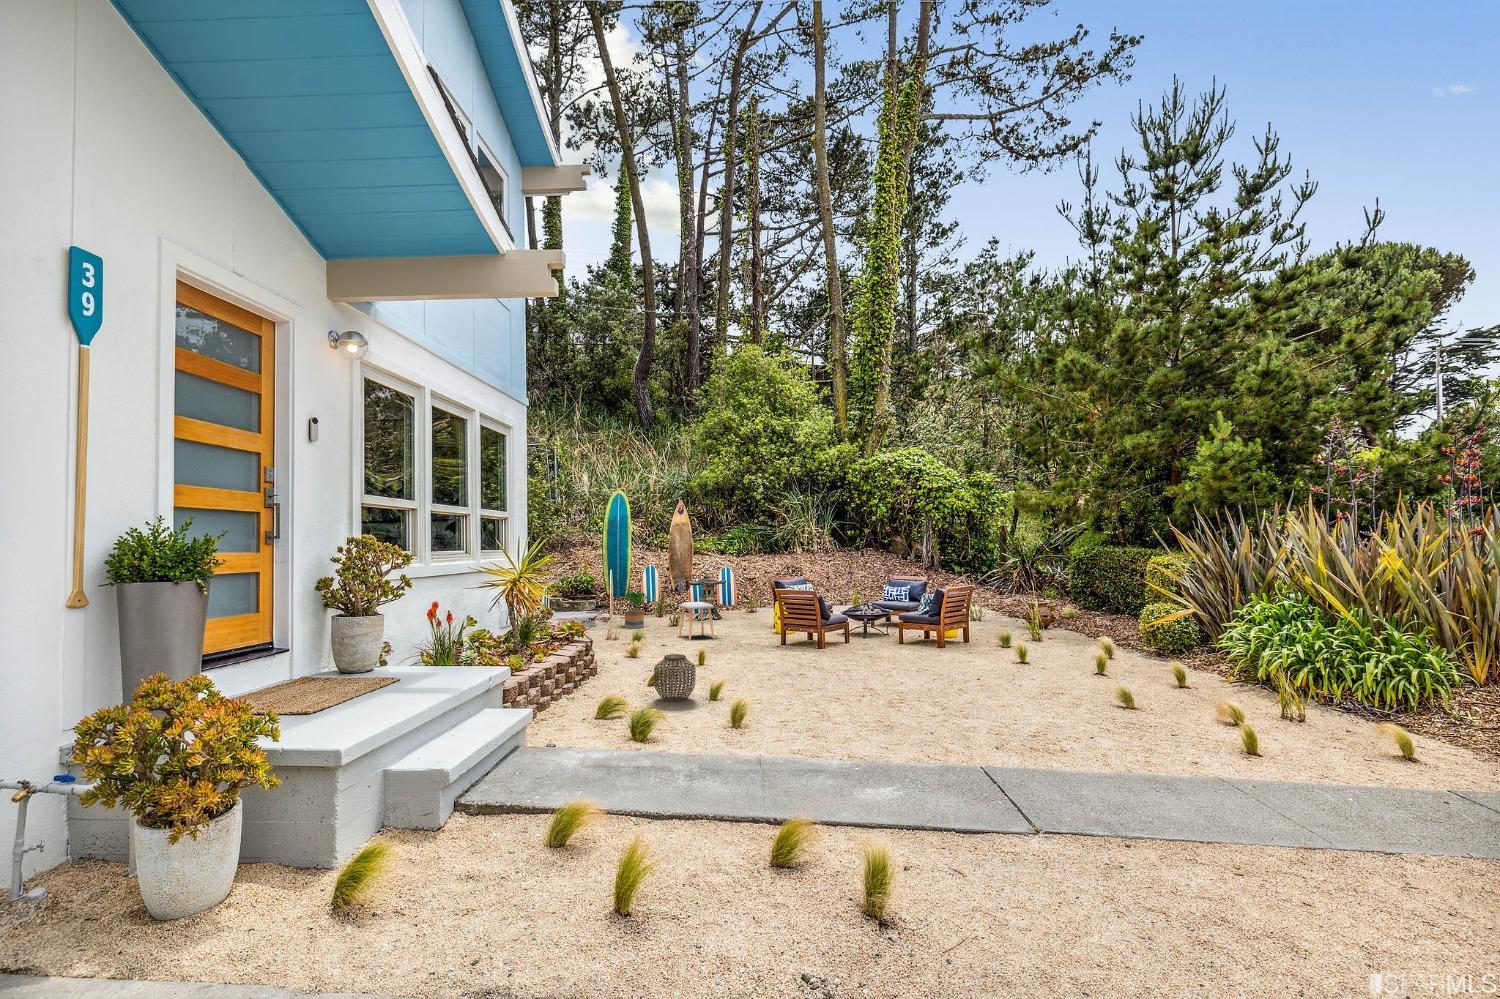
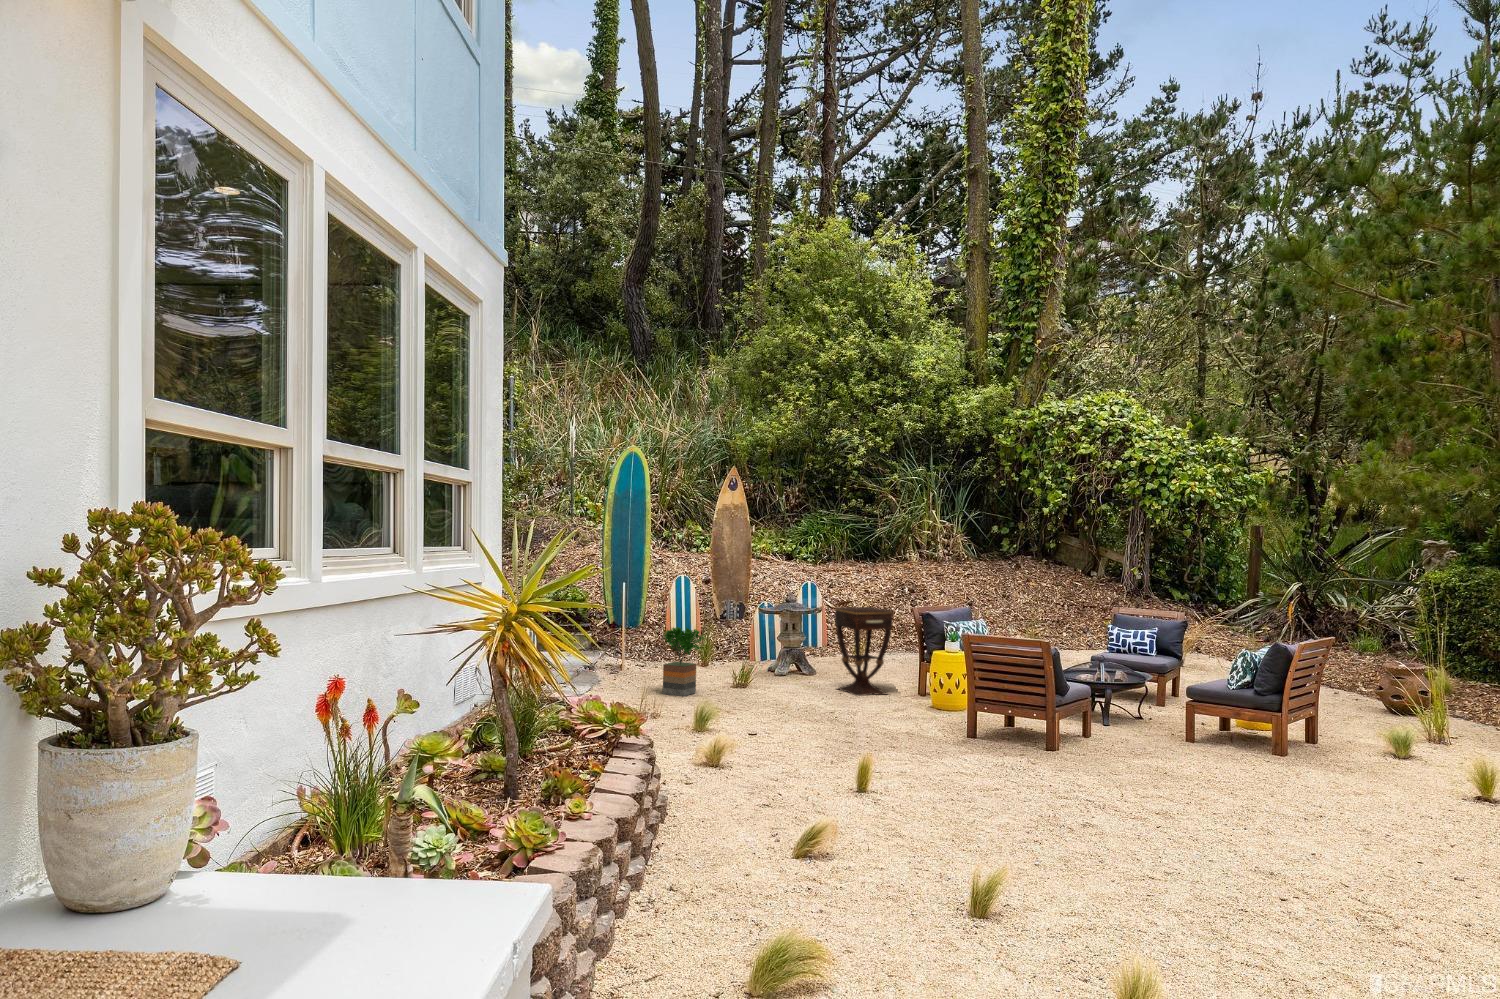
side table: none [724,578,755,628] -> present [835,607,893,696]
stool: present [679,602,714,640] -> none [774,651,844,725]
woven basket: present [654,654,696,702] -> none [853,793,950,908]

